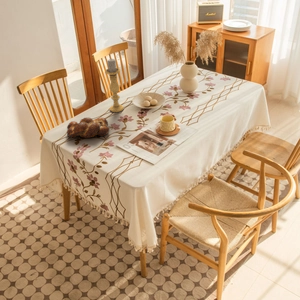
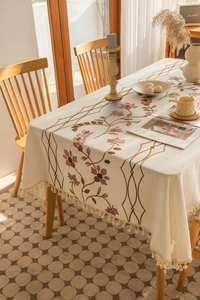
bread loaf: present [67,118,109,138] -> none [60,100,113,124]

